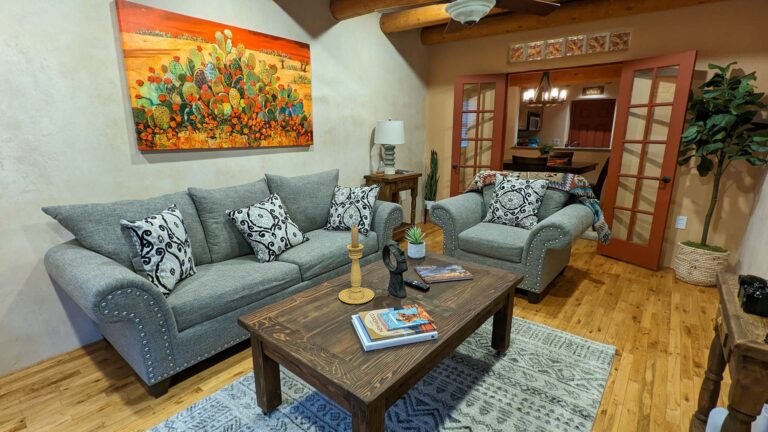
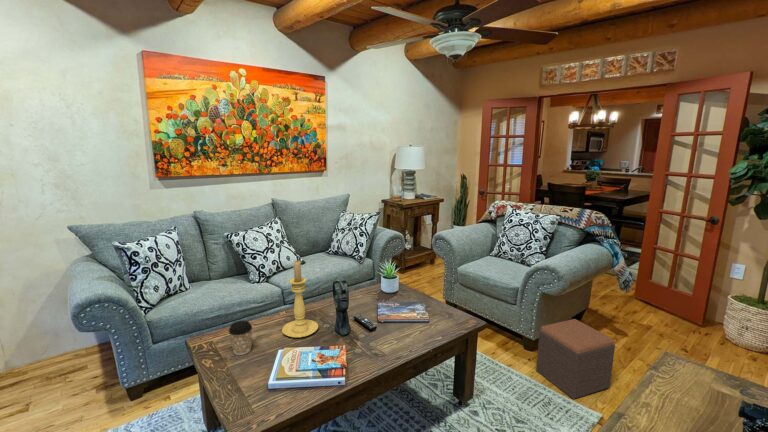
footstool: none [547,270,617,338] -> present [536,319,615,399]
coffee cup: none [298,290,322,325] -> present [229,321,252,355]

